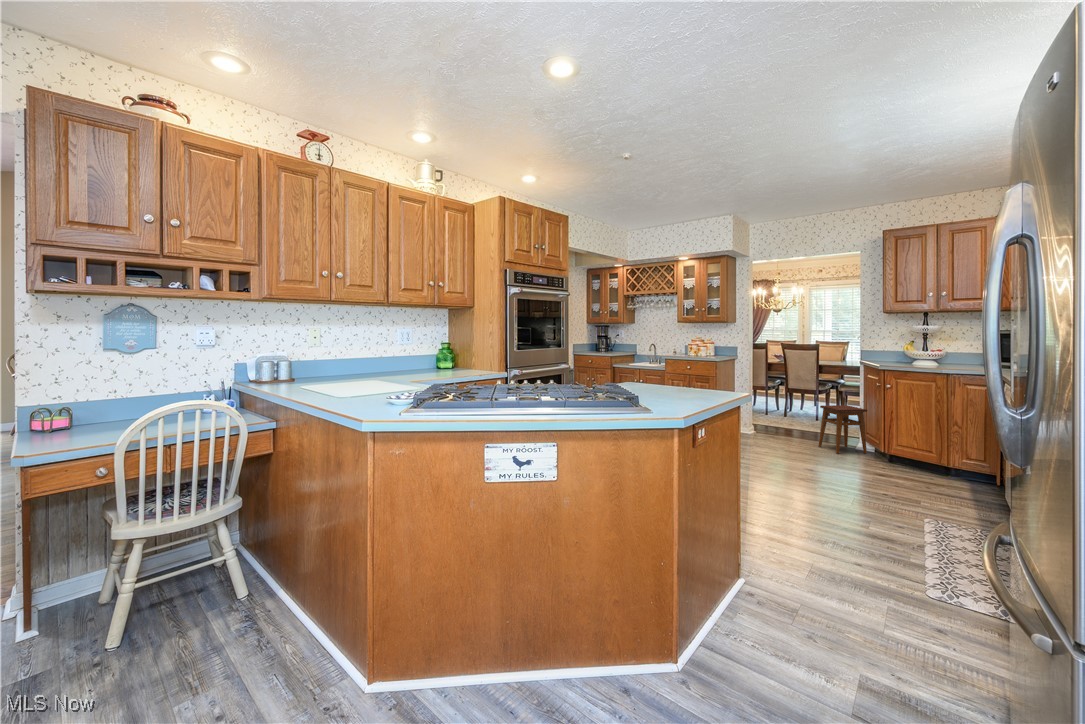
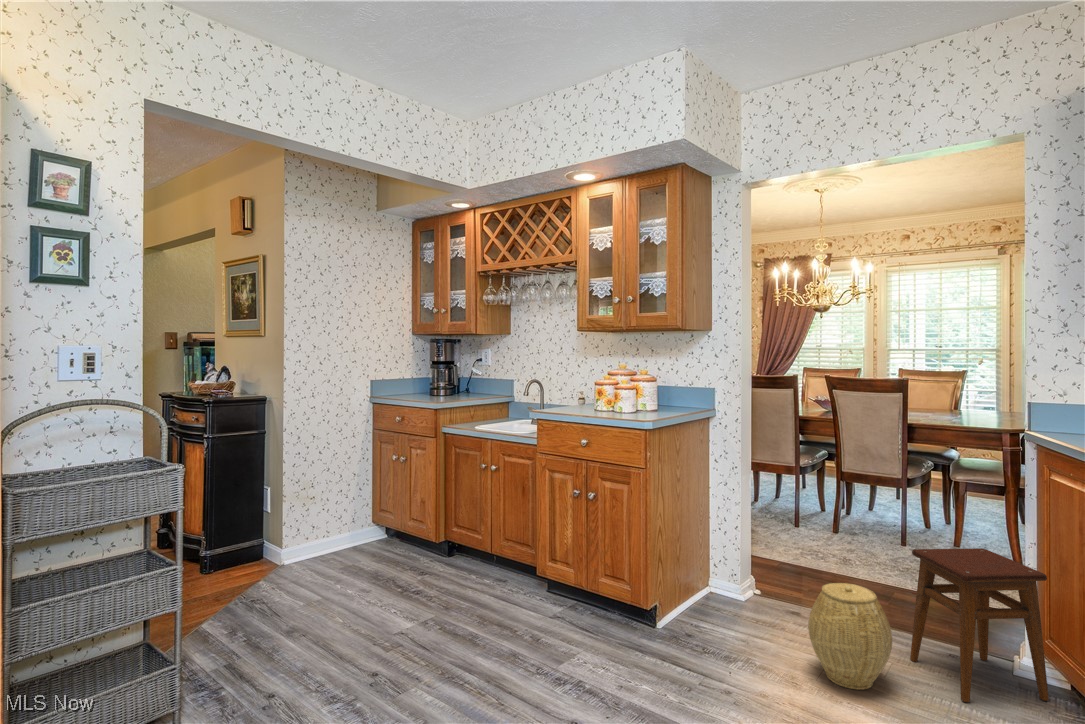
woven basket: none [781,417,812,452] -> present [808,583,892,690]

